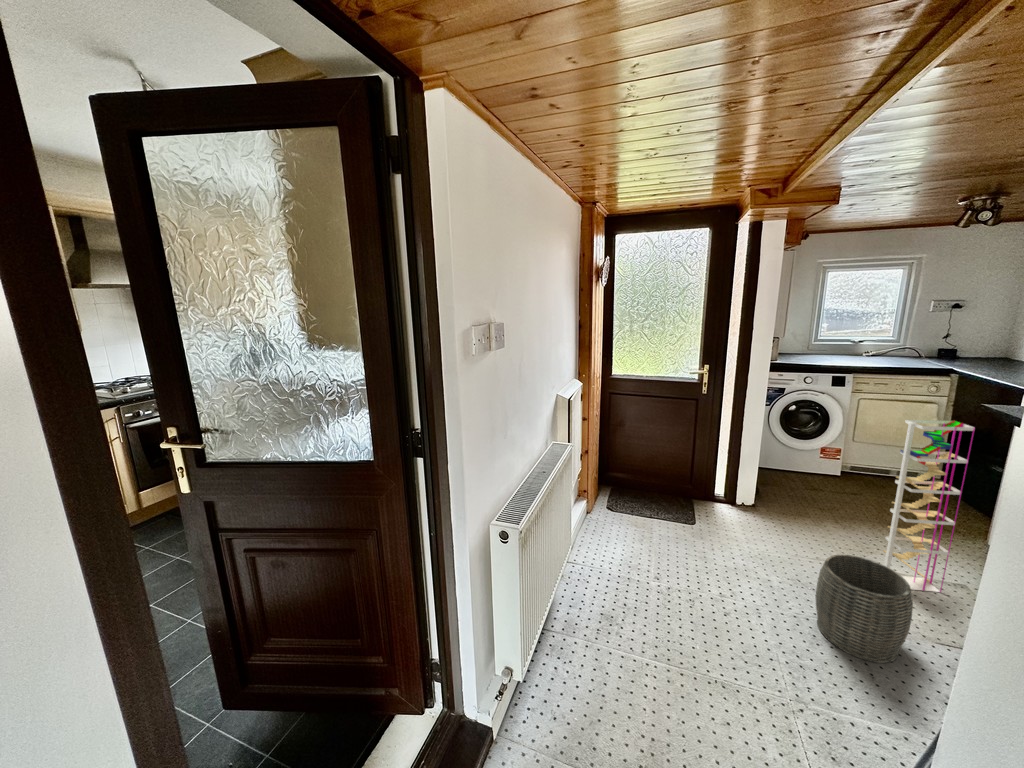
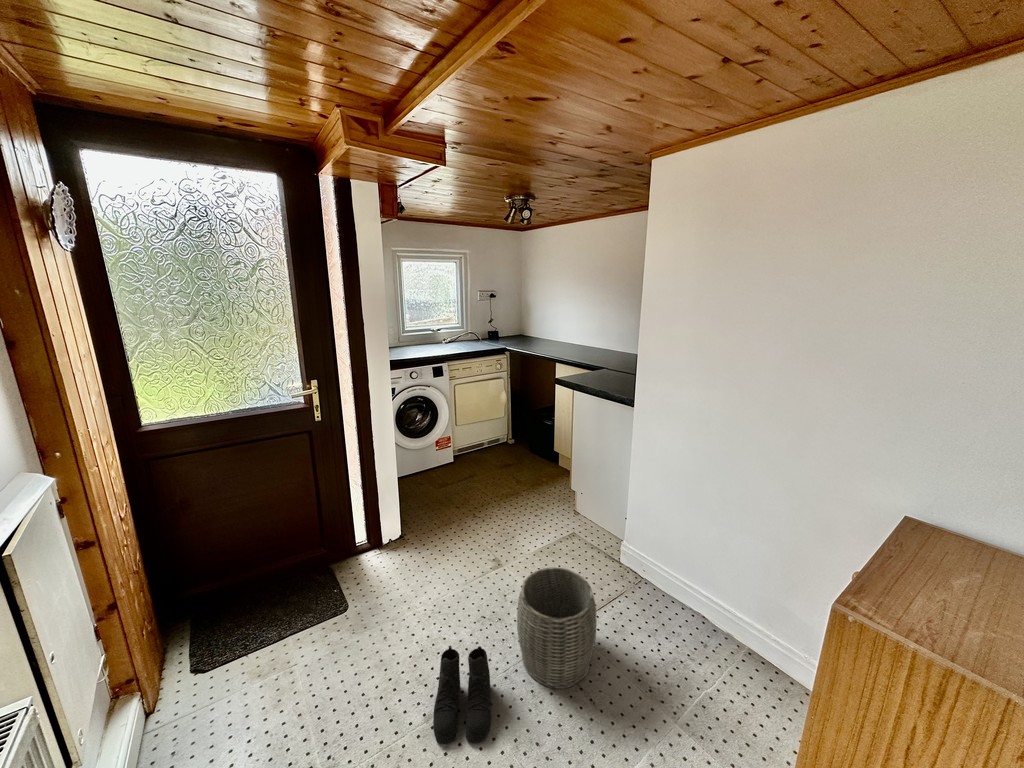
shelving unit: present [884,420,975,592] -> none [528,399,570,567]
boots: none [722,565,779,627] -> present [433,646,491,744]

